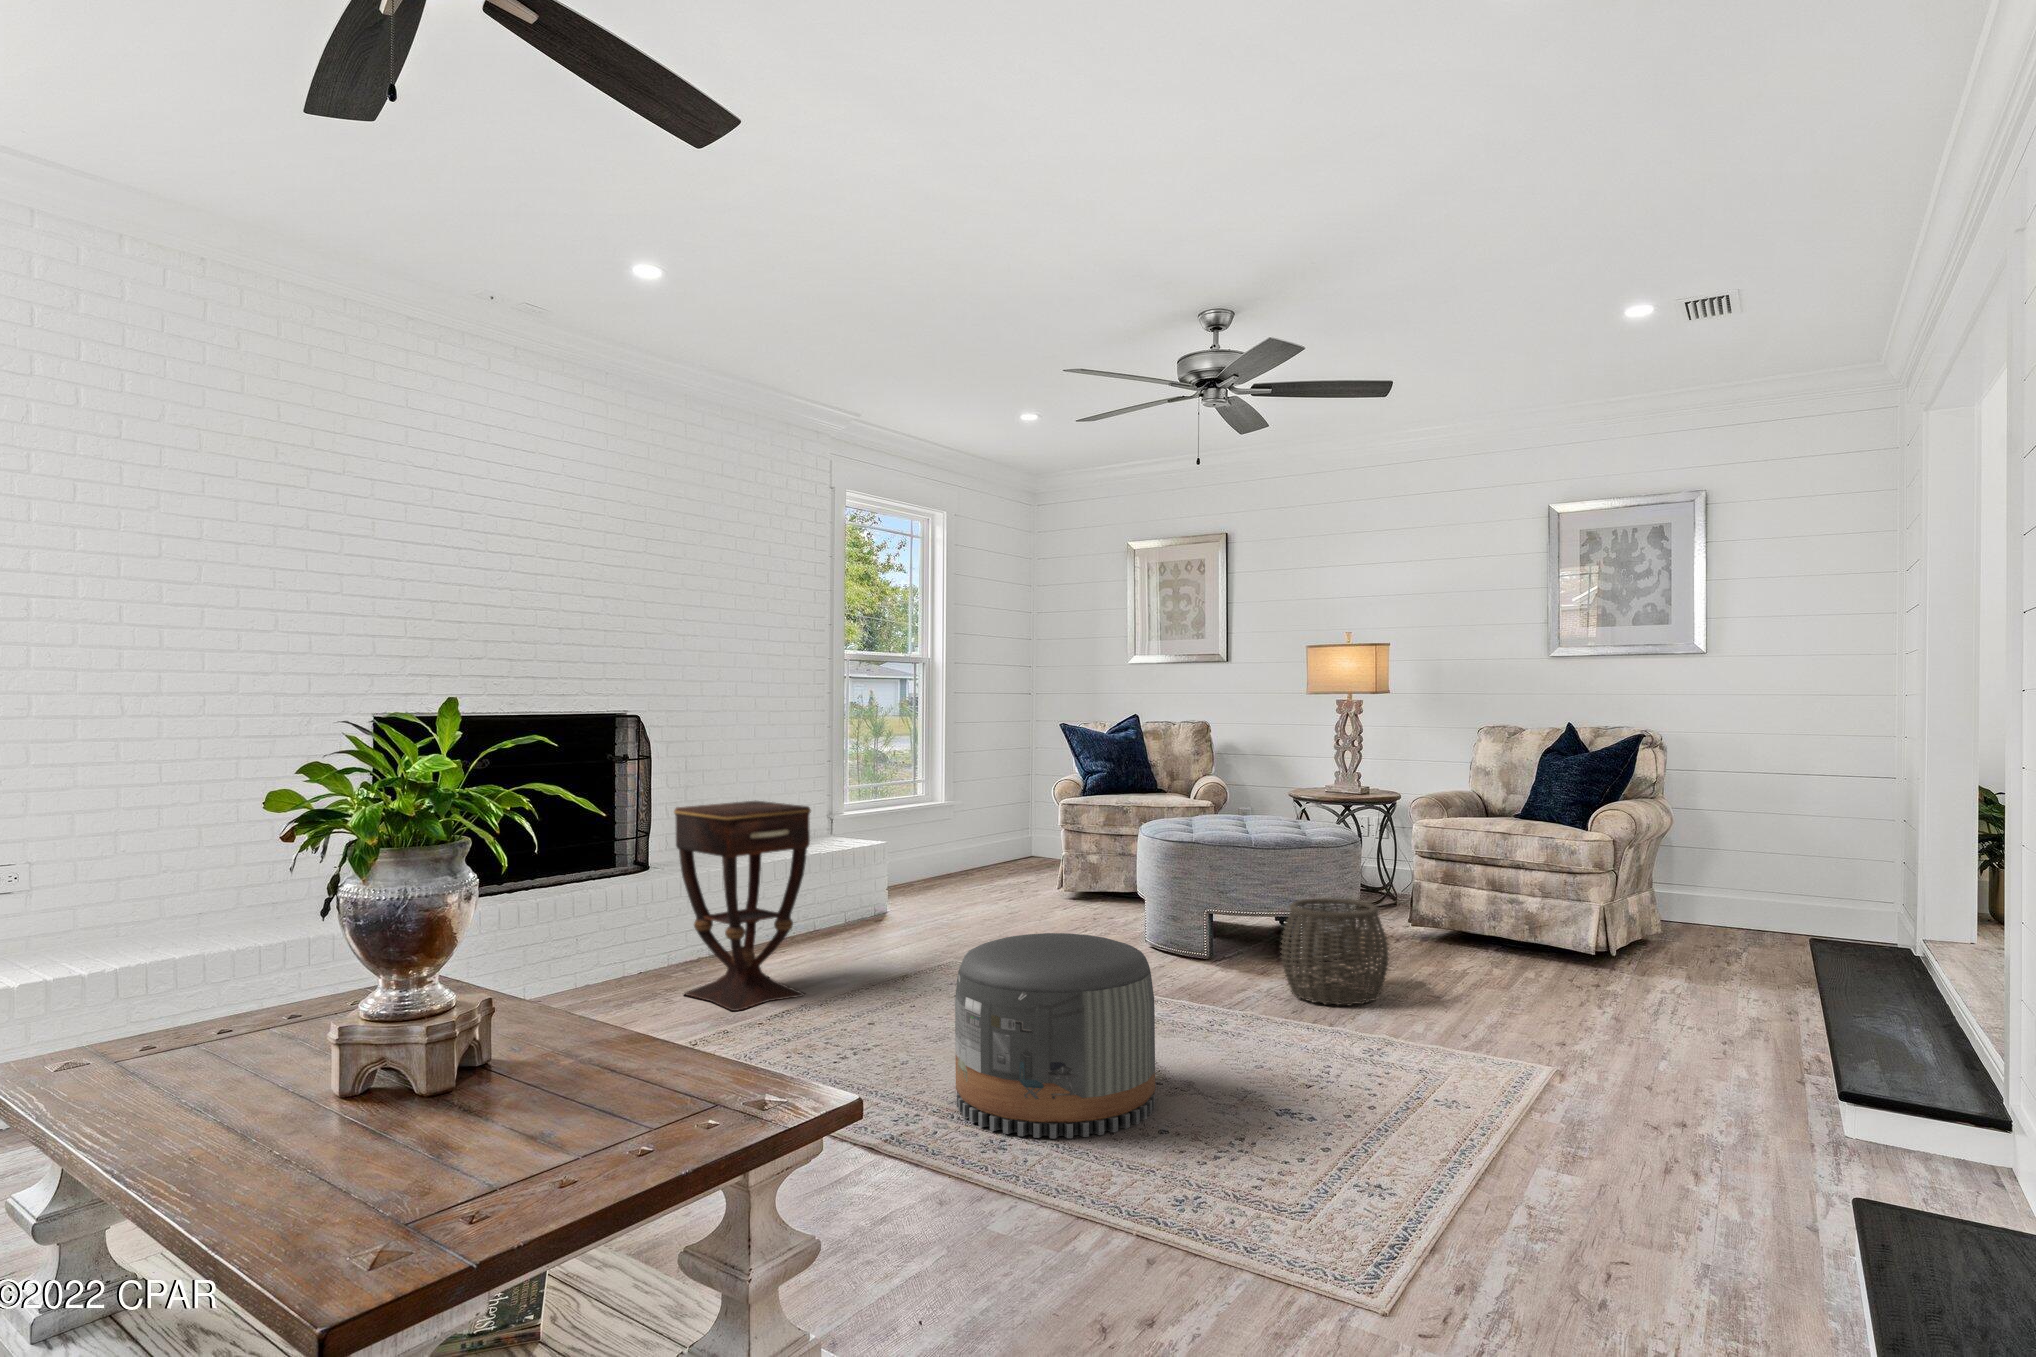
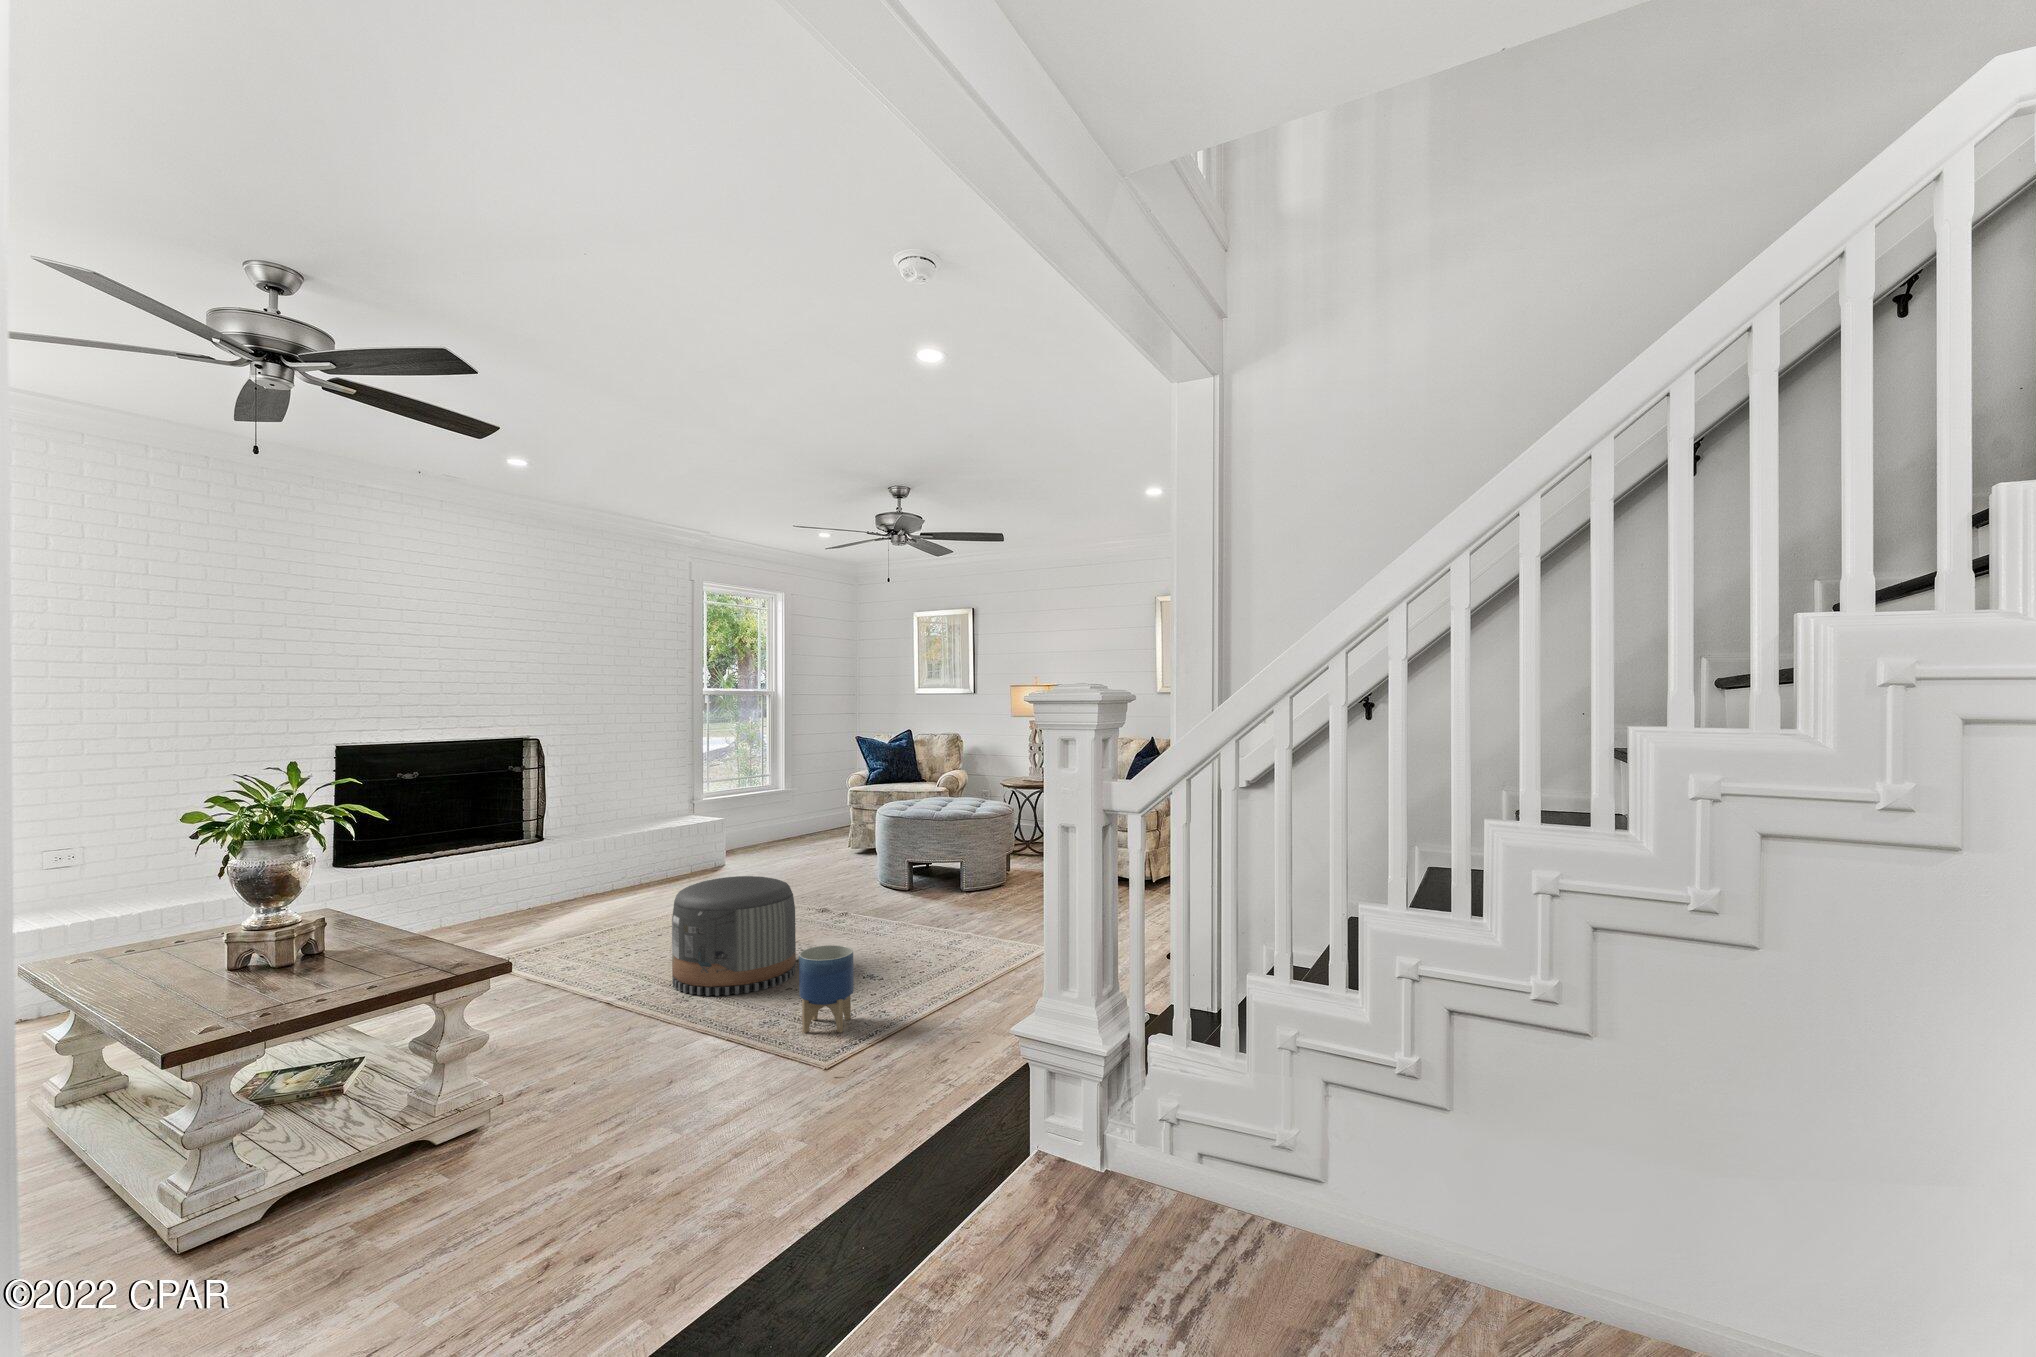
side table: present [674,801,811,1011] -> none [542,795,633,930]
woven basket: present [1281,898,1389,1006] -> none [924,851,989,917]
planter: none [1252,1062,1350,1224] -> present [799,945,854,1033]

